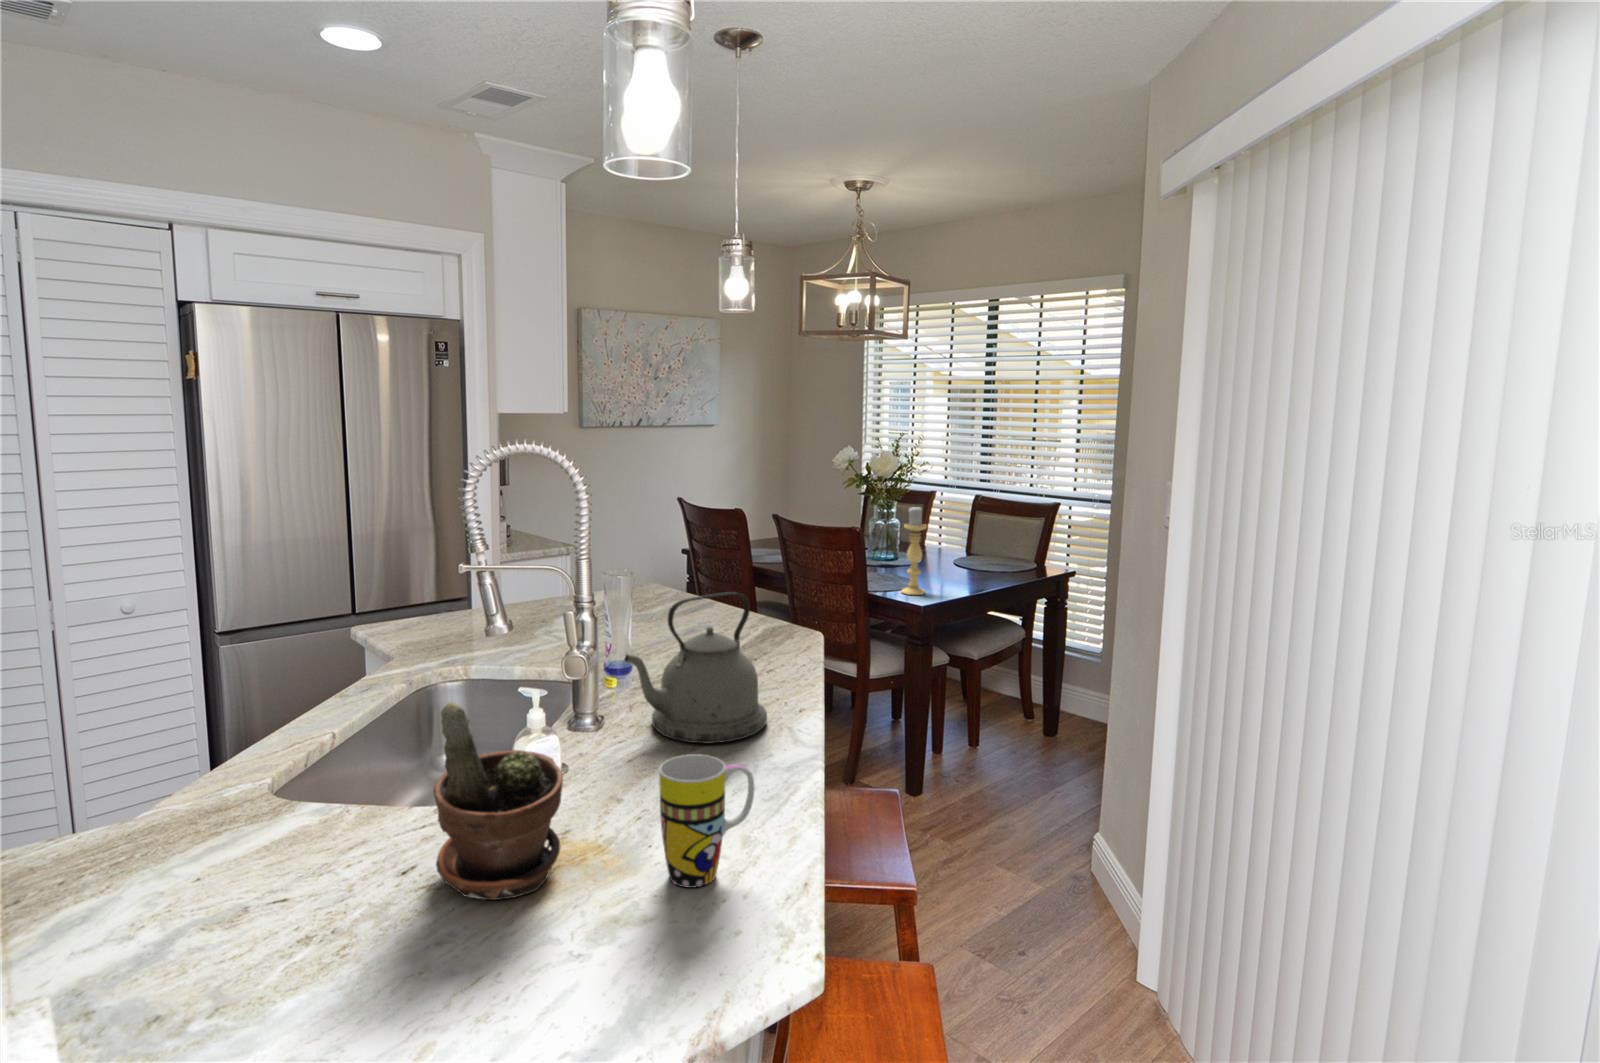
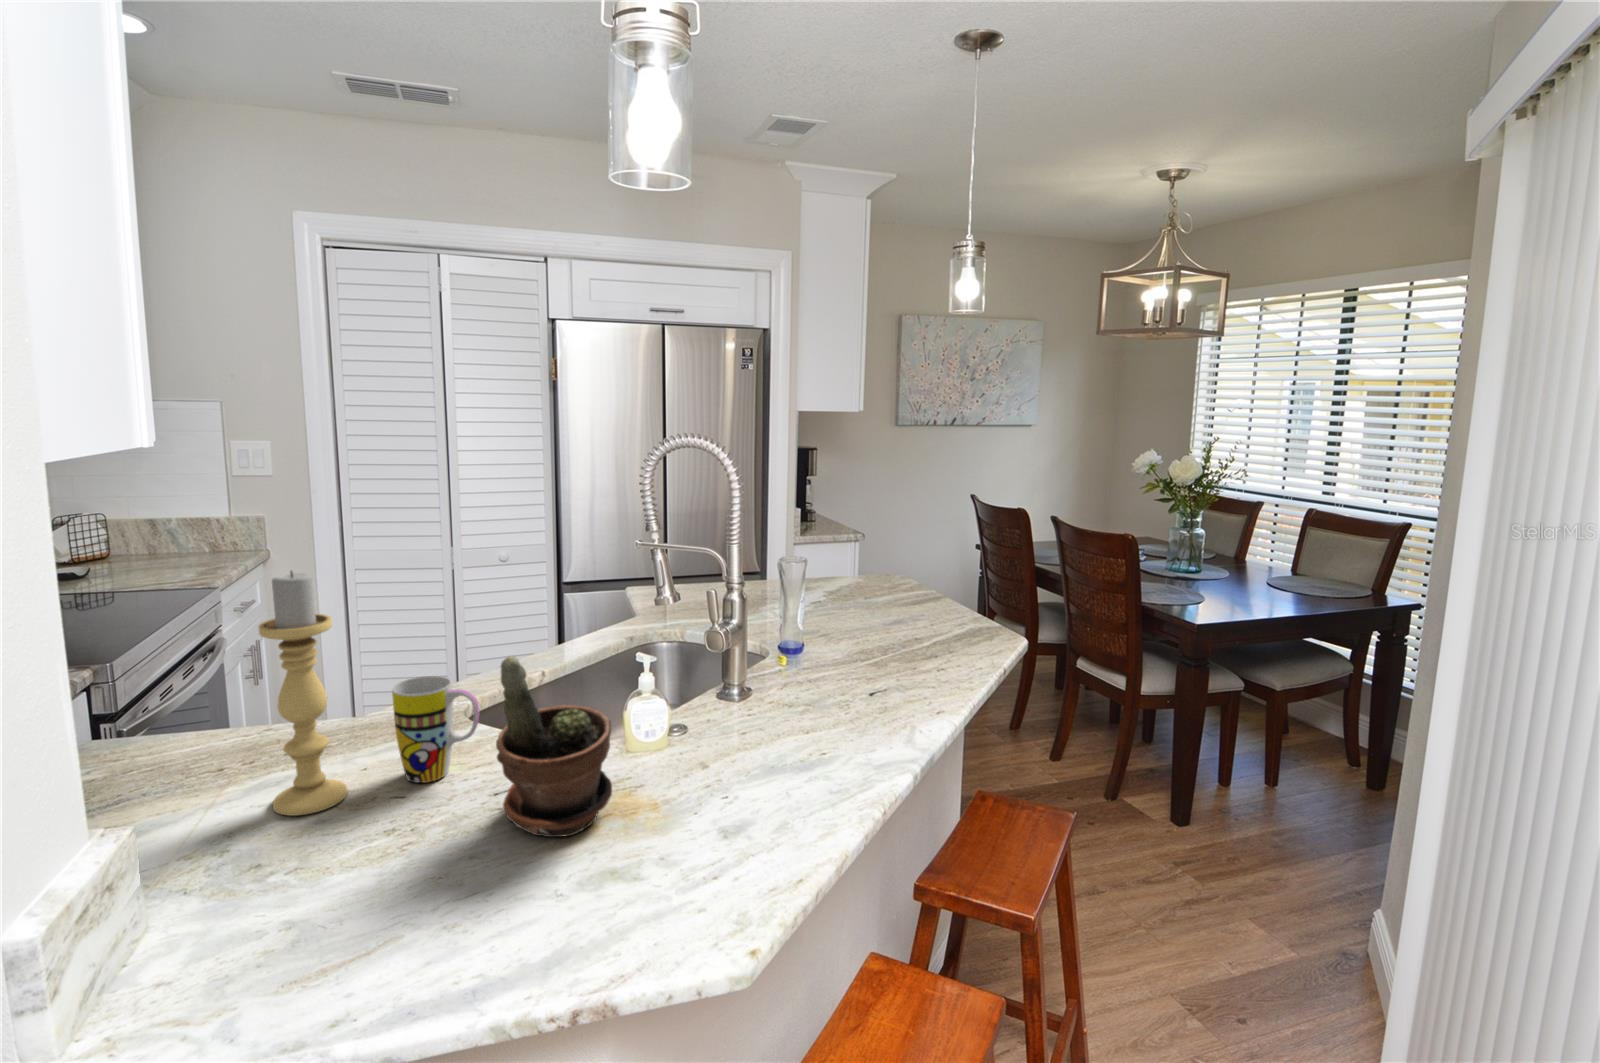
candle holder: present [902,507,927,595] -> present [258,571,348,816]
kettle: present [624,592,767,744] -> none [752,587,898,734]
mug: present [659,754,755,888] -> present [392,676,479,783]

